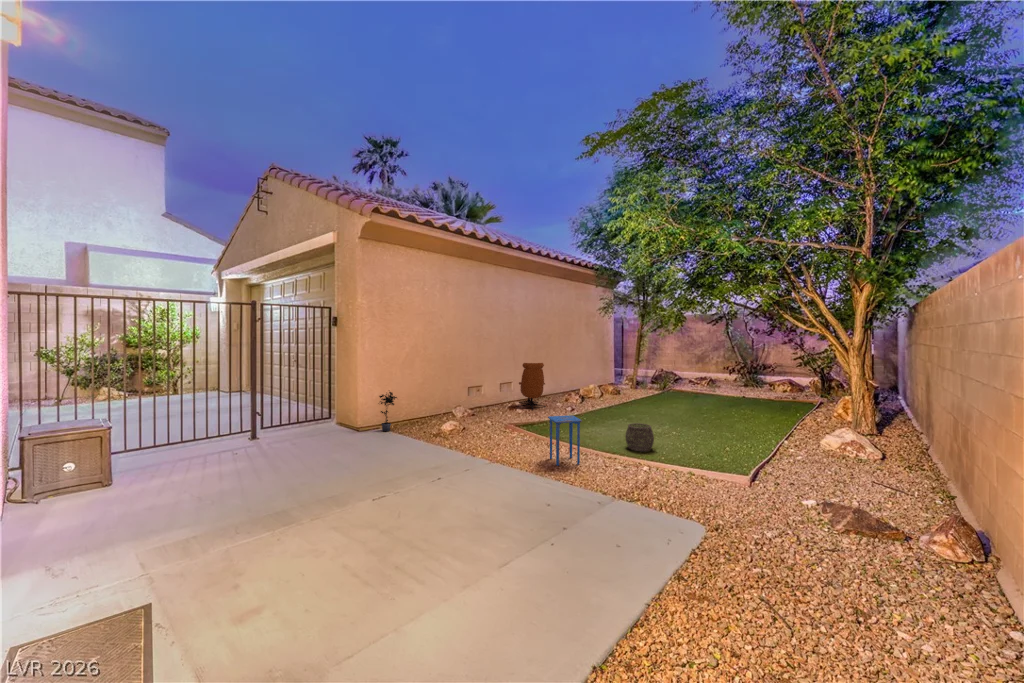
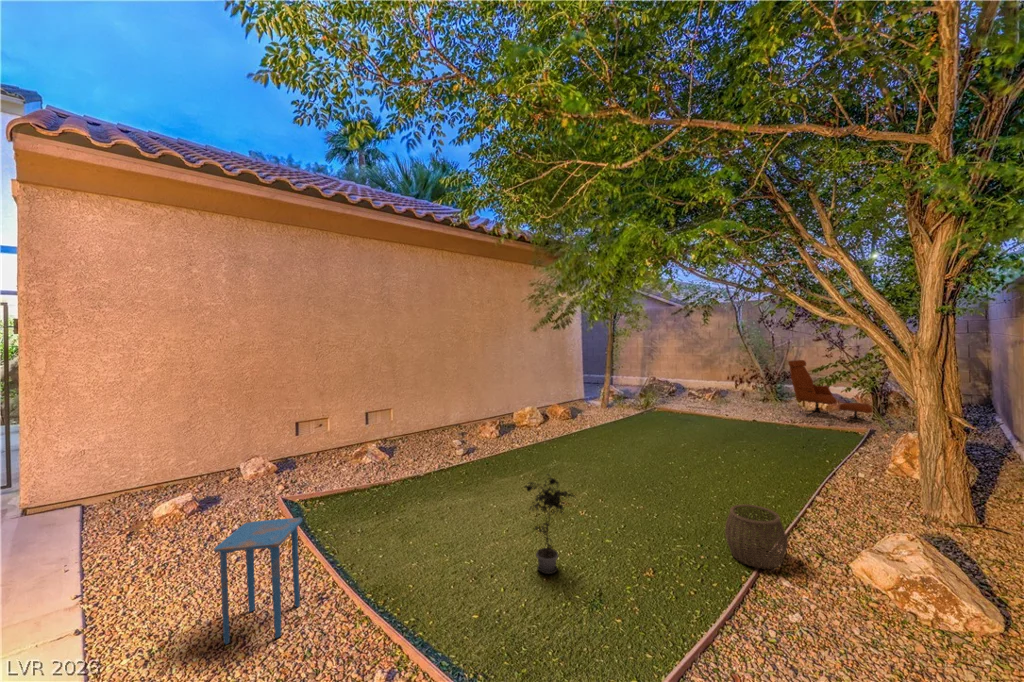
lounge chair: present [518,363,546,409] -> present [788,360,872,423]
potted plant: present [379,392,397,431] -> present [525,474,575,574]
woven basket: present [625,423,654,451] -> present [725,504,787,569]

